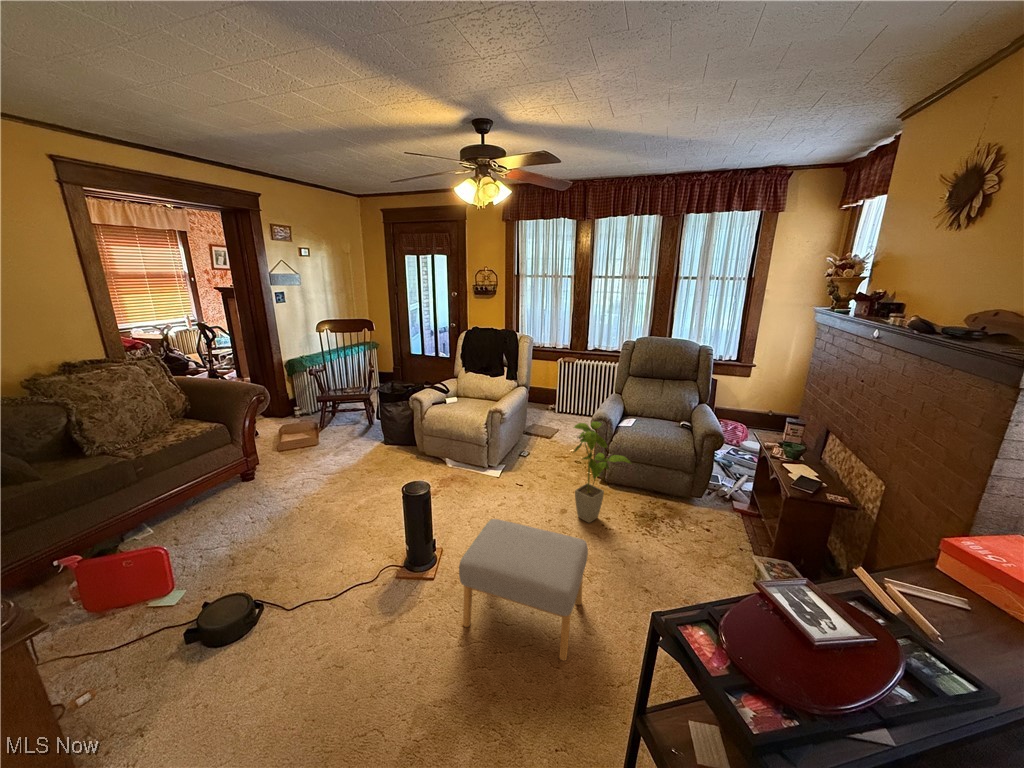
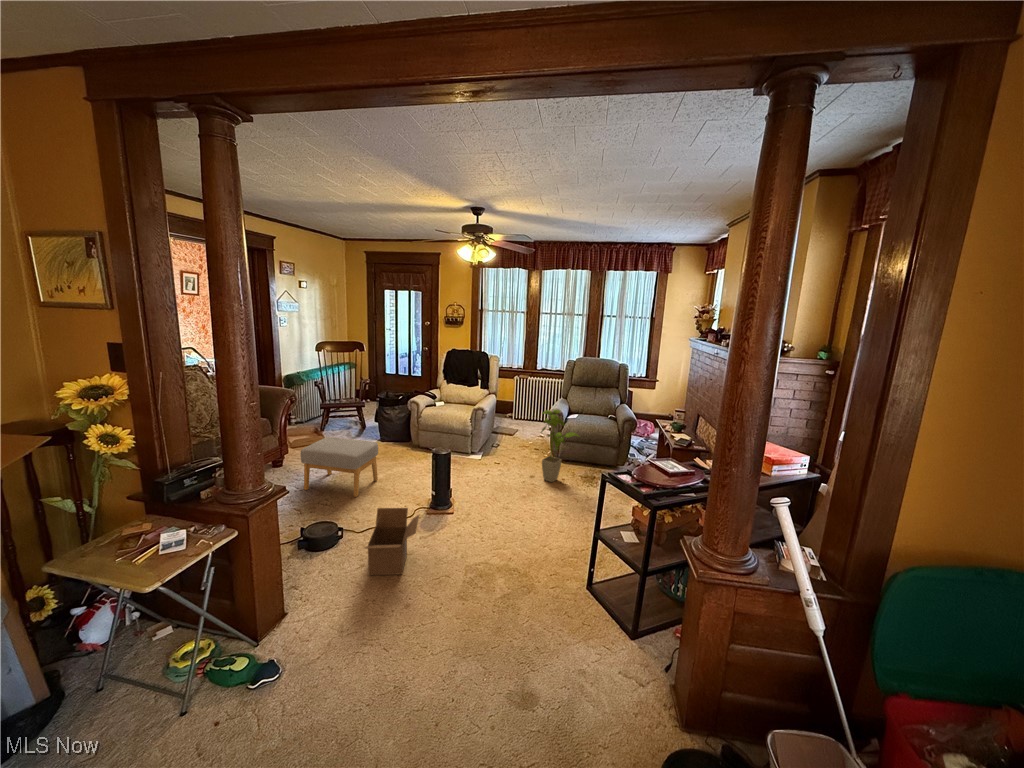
footstool: present [459,519,588,661] -> present [300,437,378,497]
cardboard box: none [231,589,349,709] -> present [365,508,419,575]

